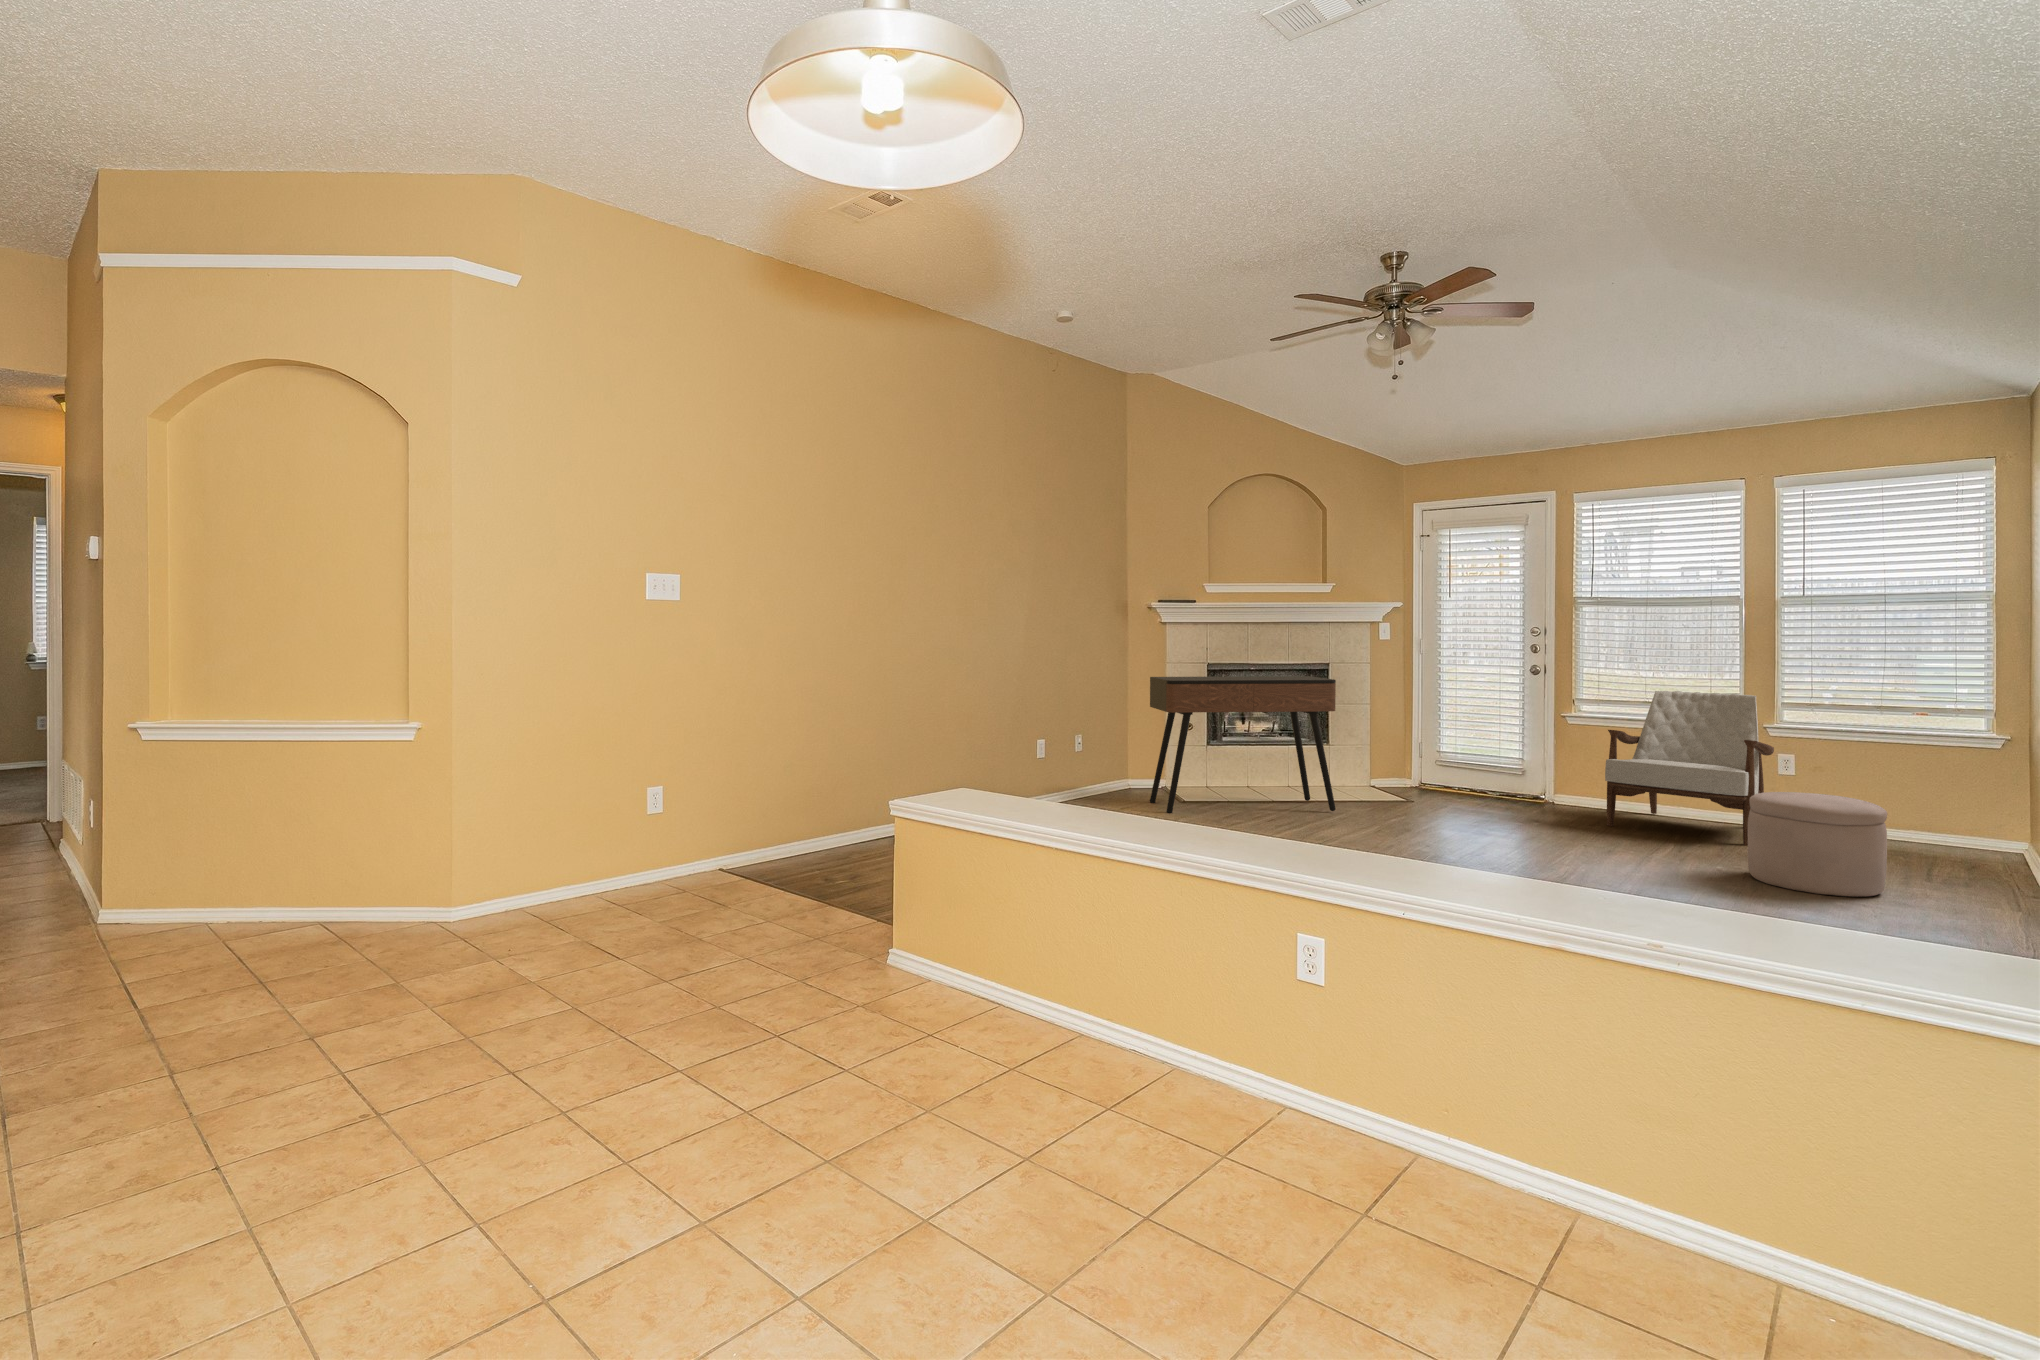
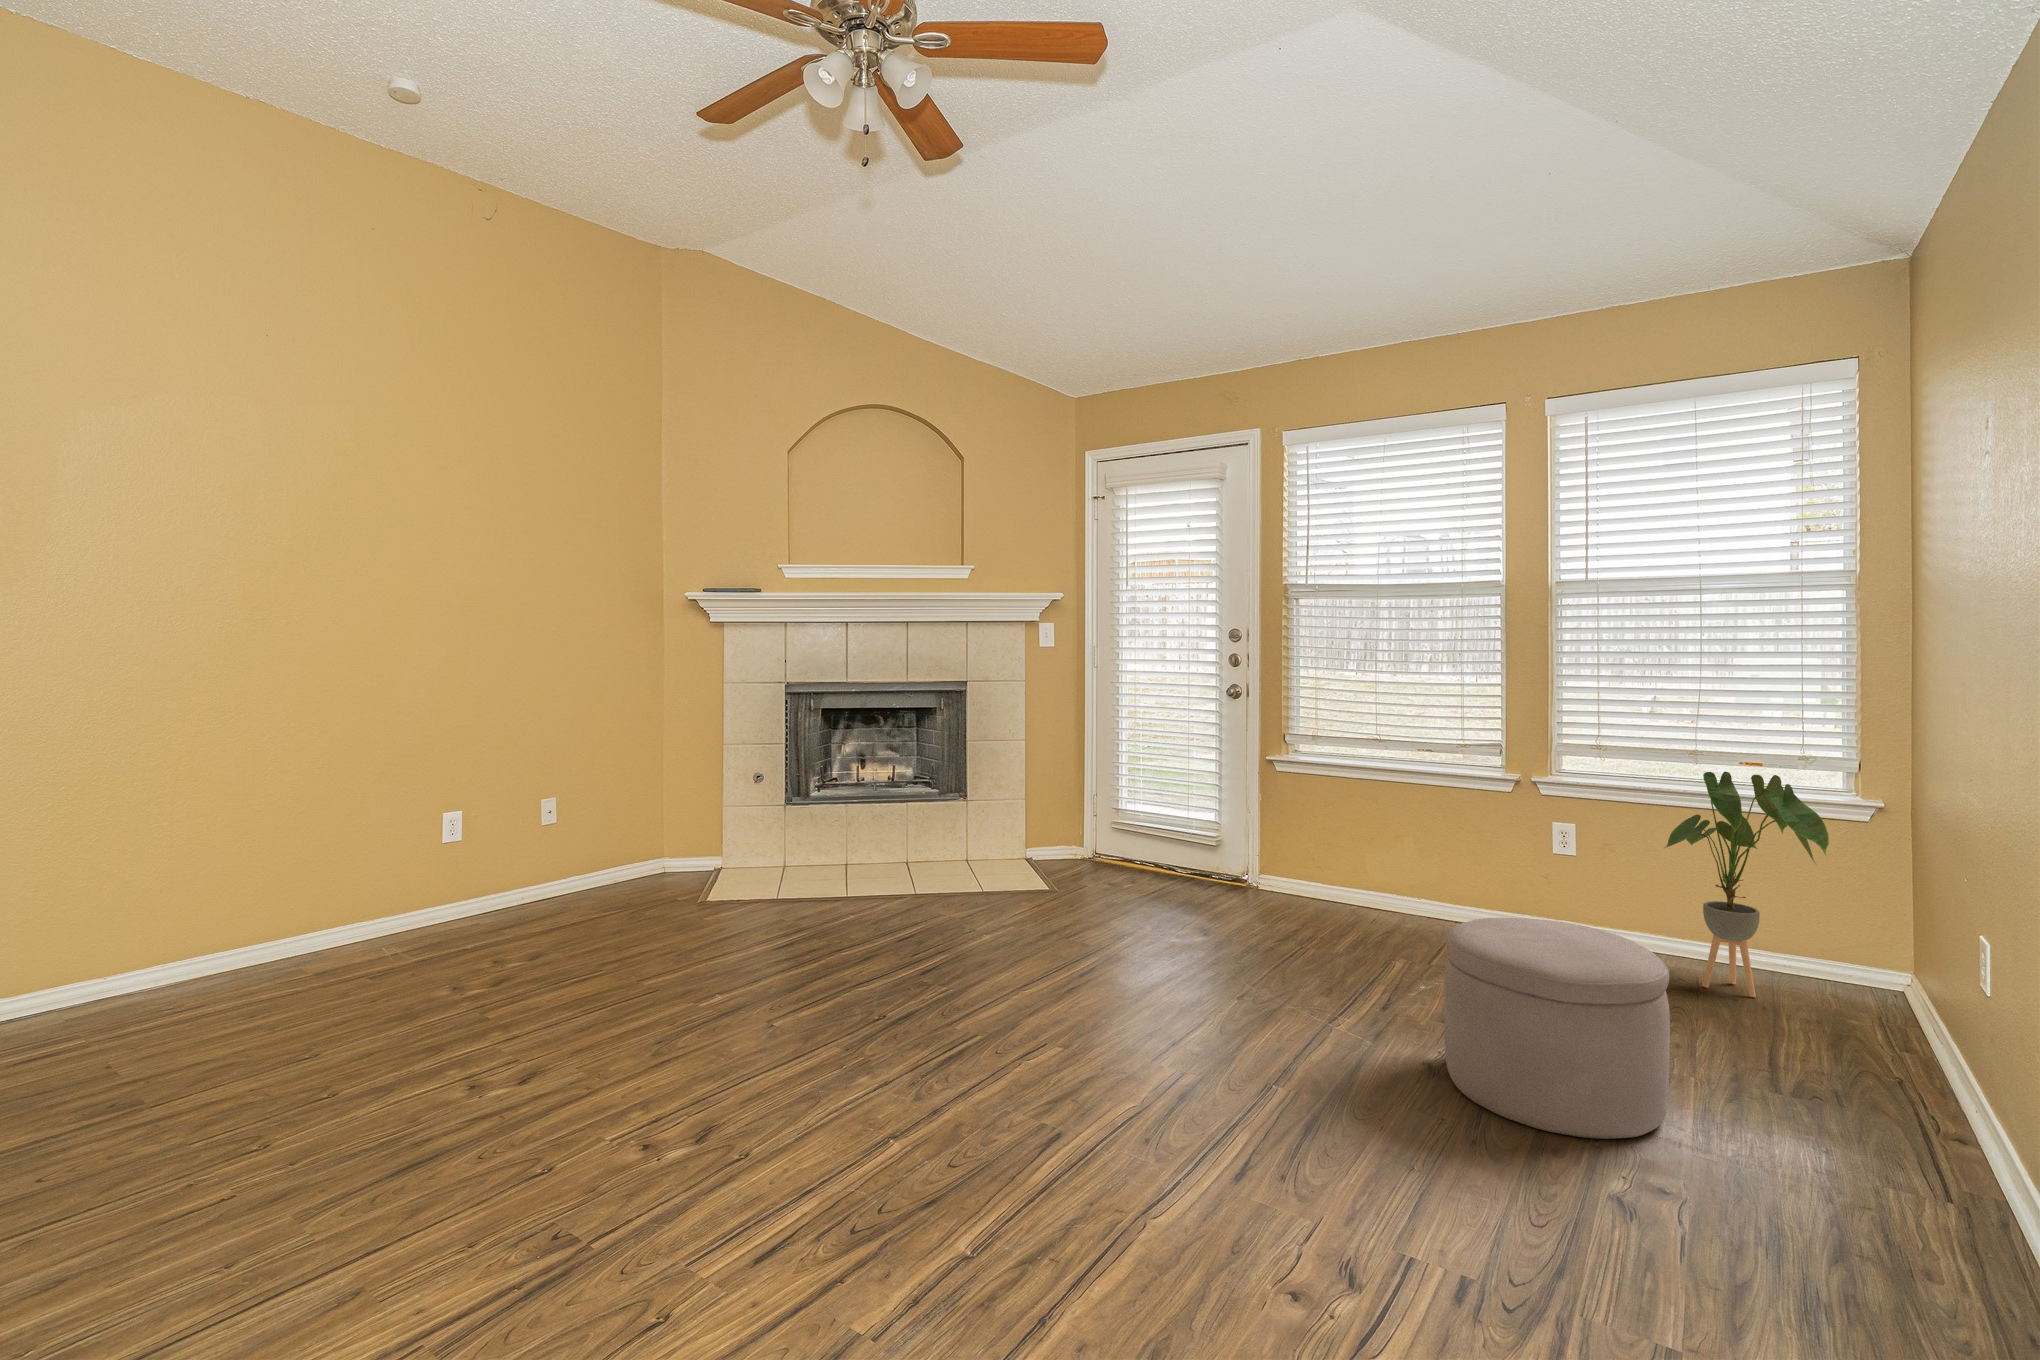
console table: present [1150,676,1336,813] -> none [637,704,912,925]
armchair: present [1605,691,1774,845] -> none [1296,723,1539,978]
house plant: none [1865,717,1975,856] -> present [1665,771,1829,997]

